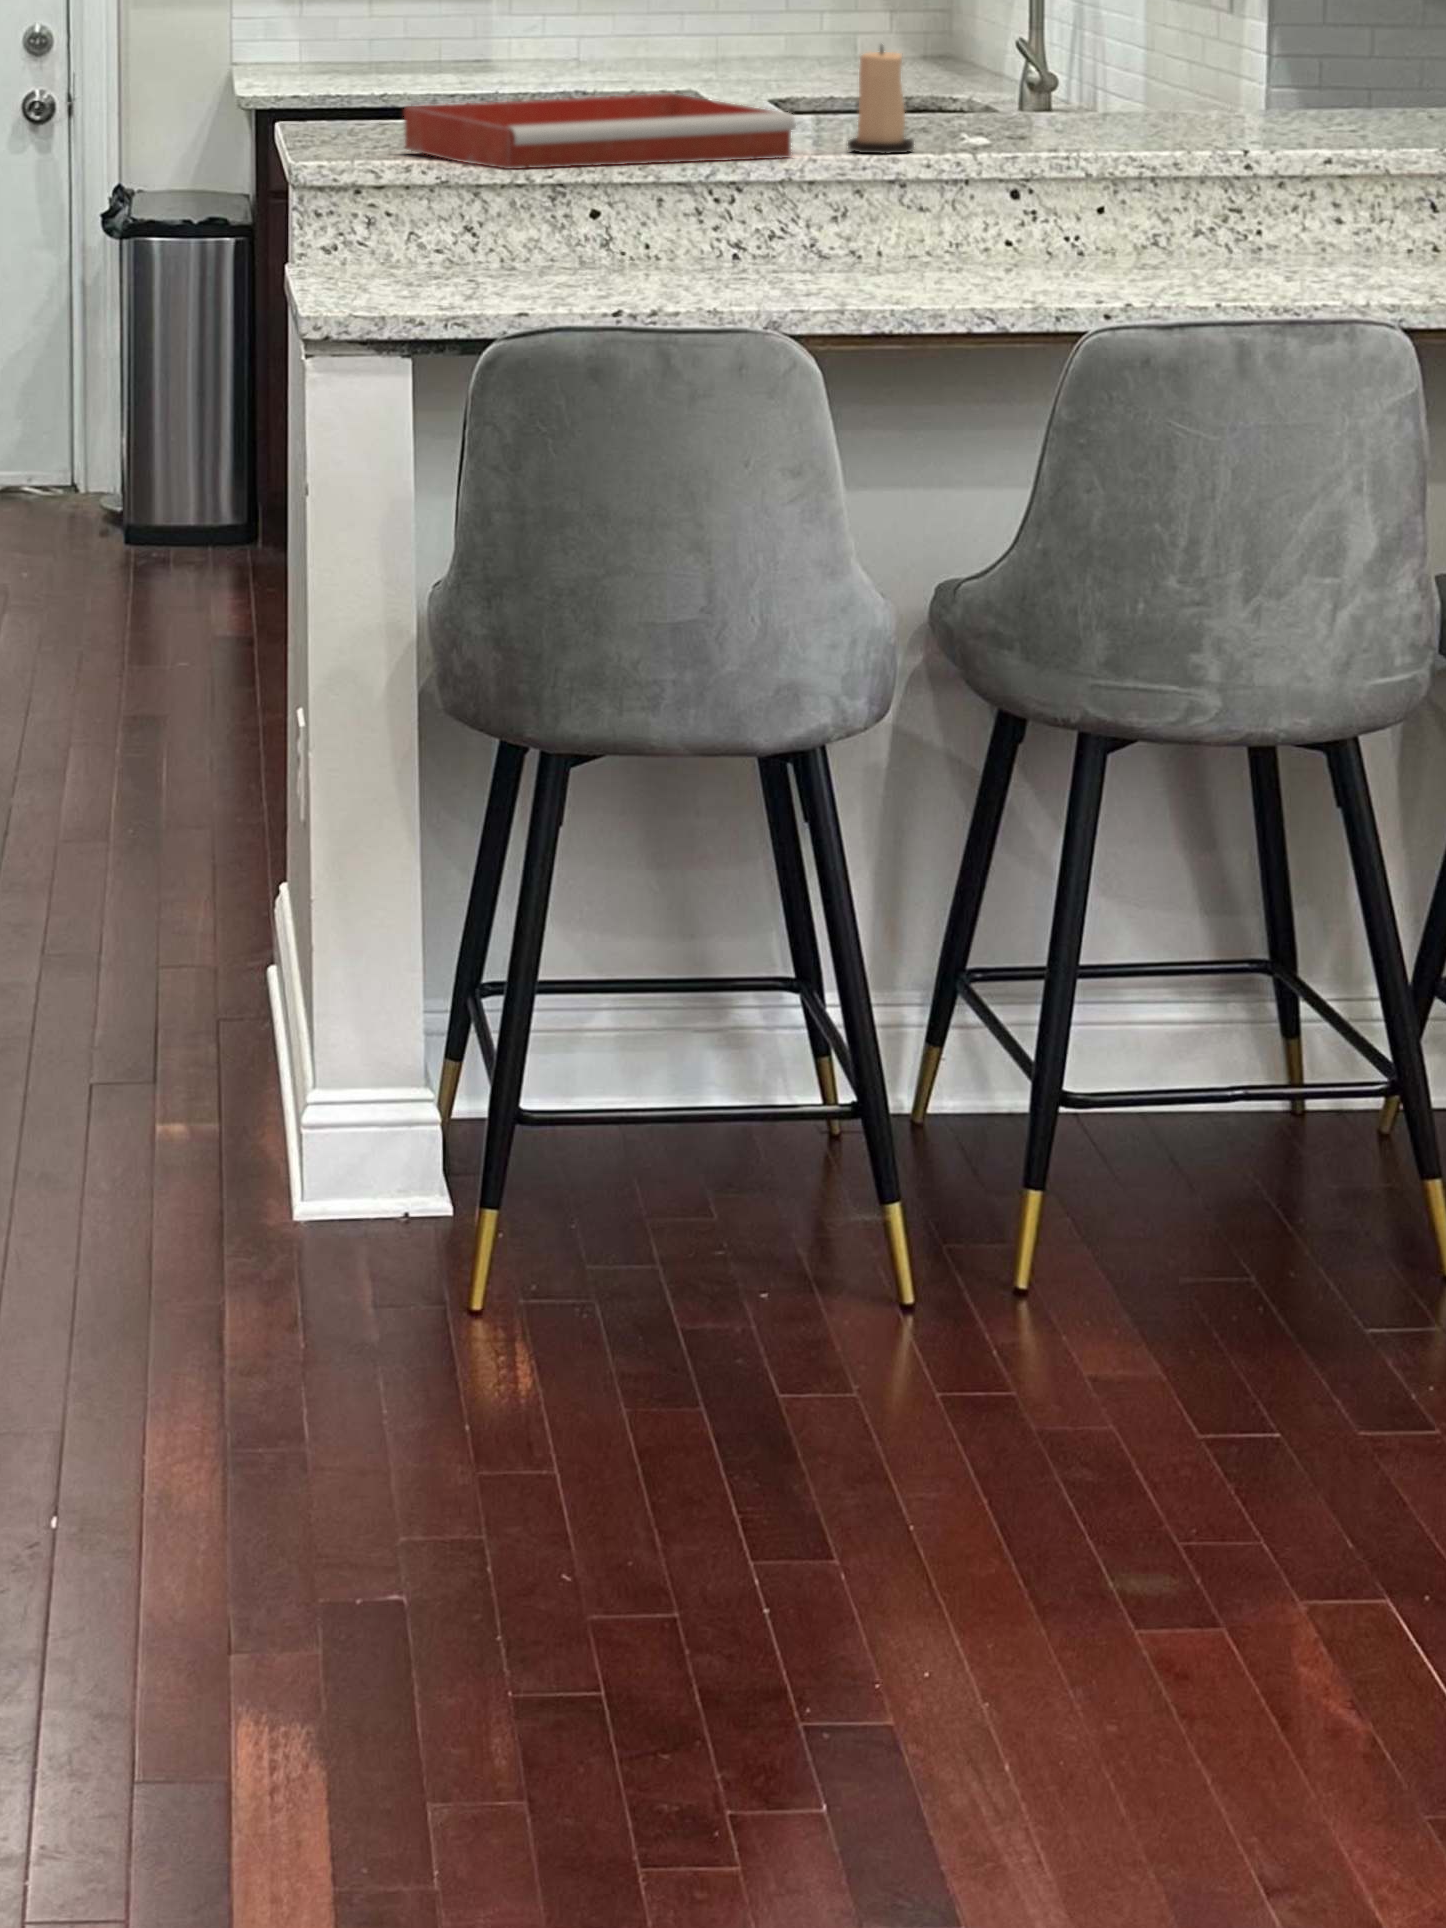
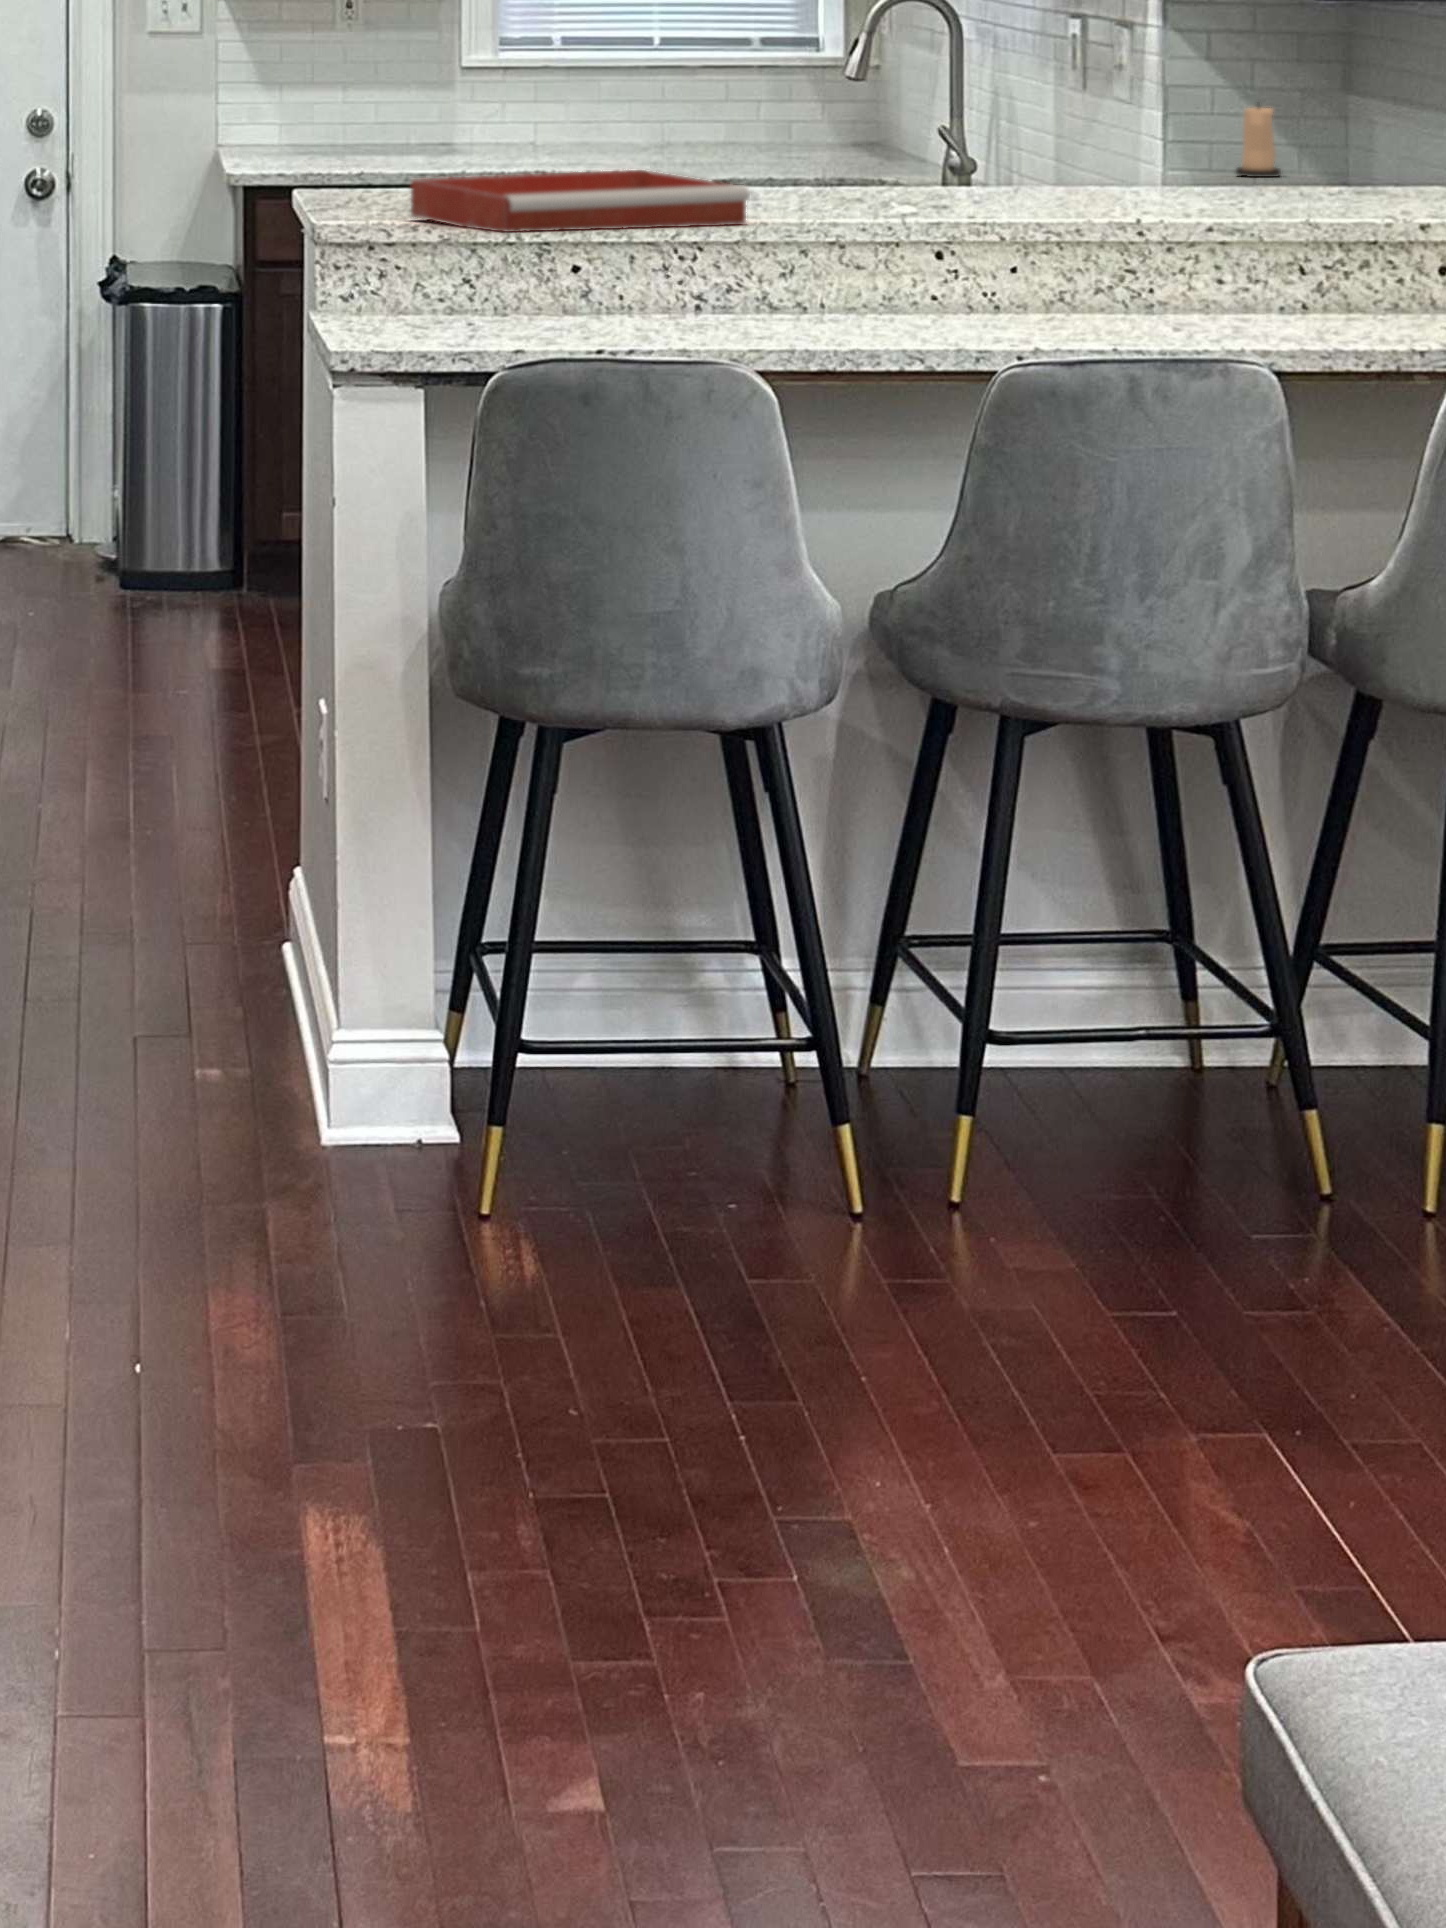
candle: present [848,46,914,153] -> present [1236,105,1281,177]

